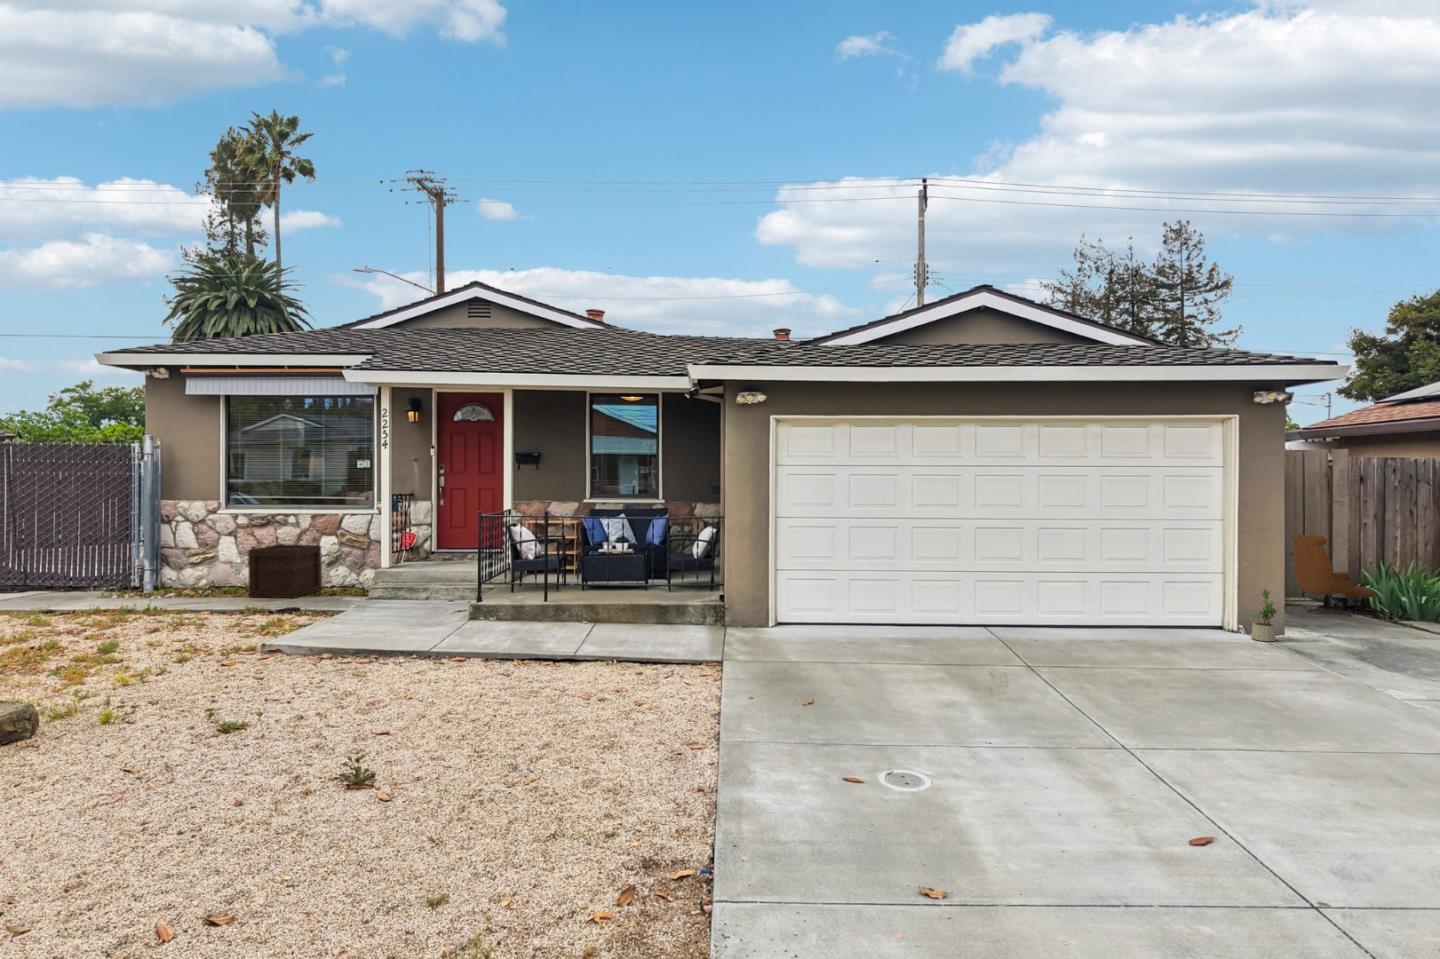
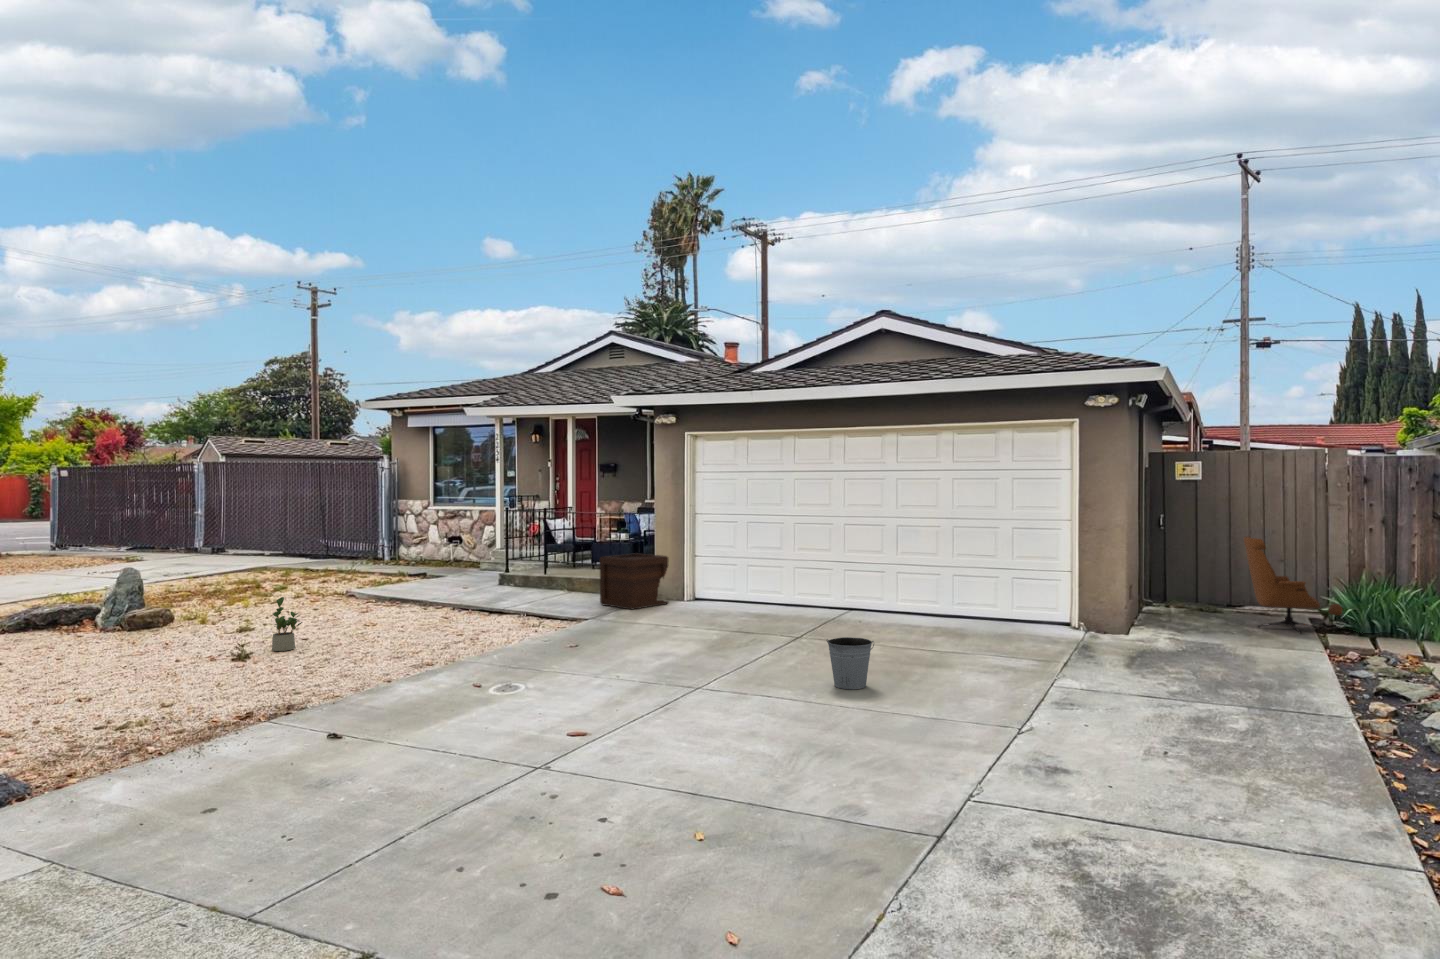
wooden crate: present [248,544,322,598] -> present [600,553,669,610]
potted plant: present [1251,589,1278,641] -> present [272,597,302,651]
bucket: none [1292,671,1357,733] -> present [827,637,874,689]

